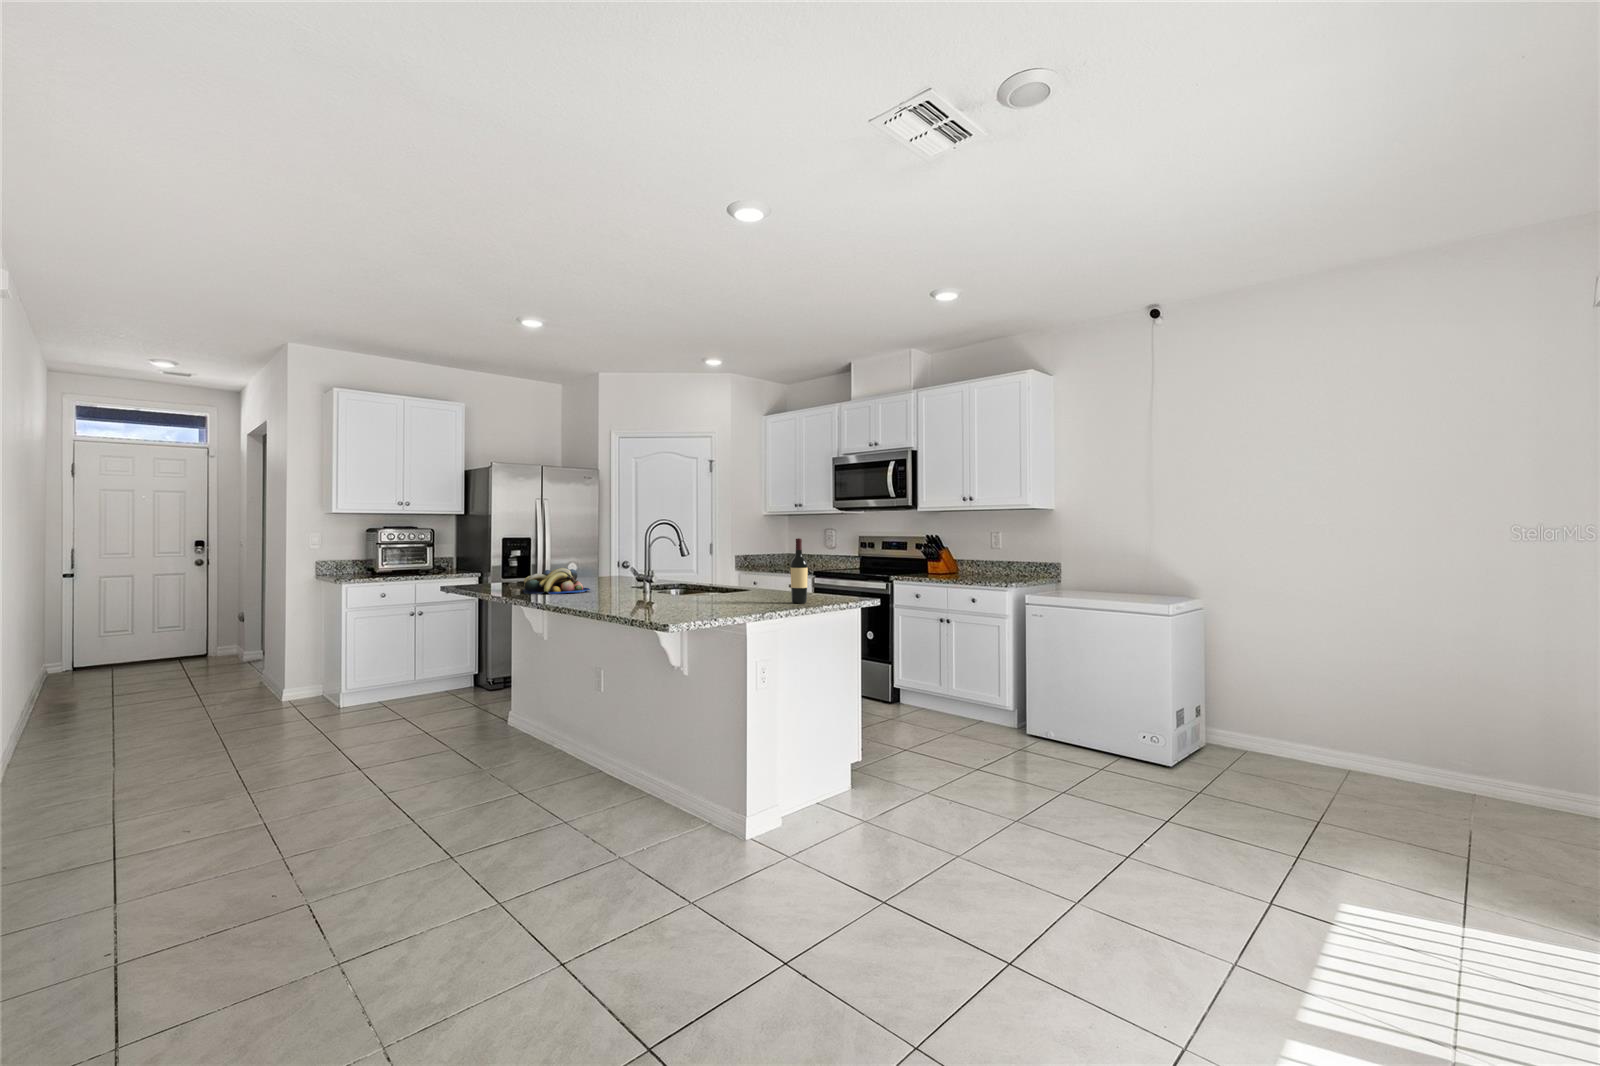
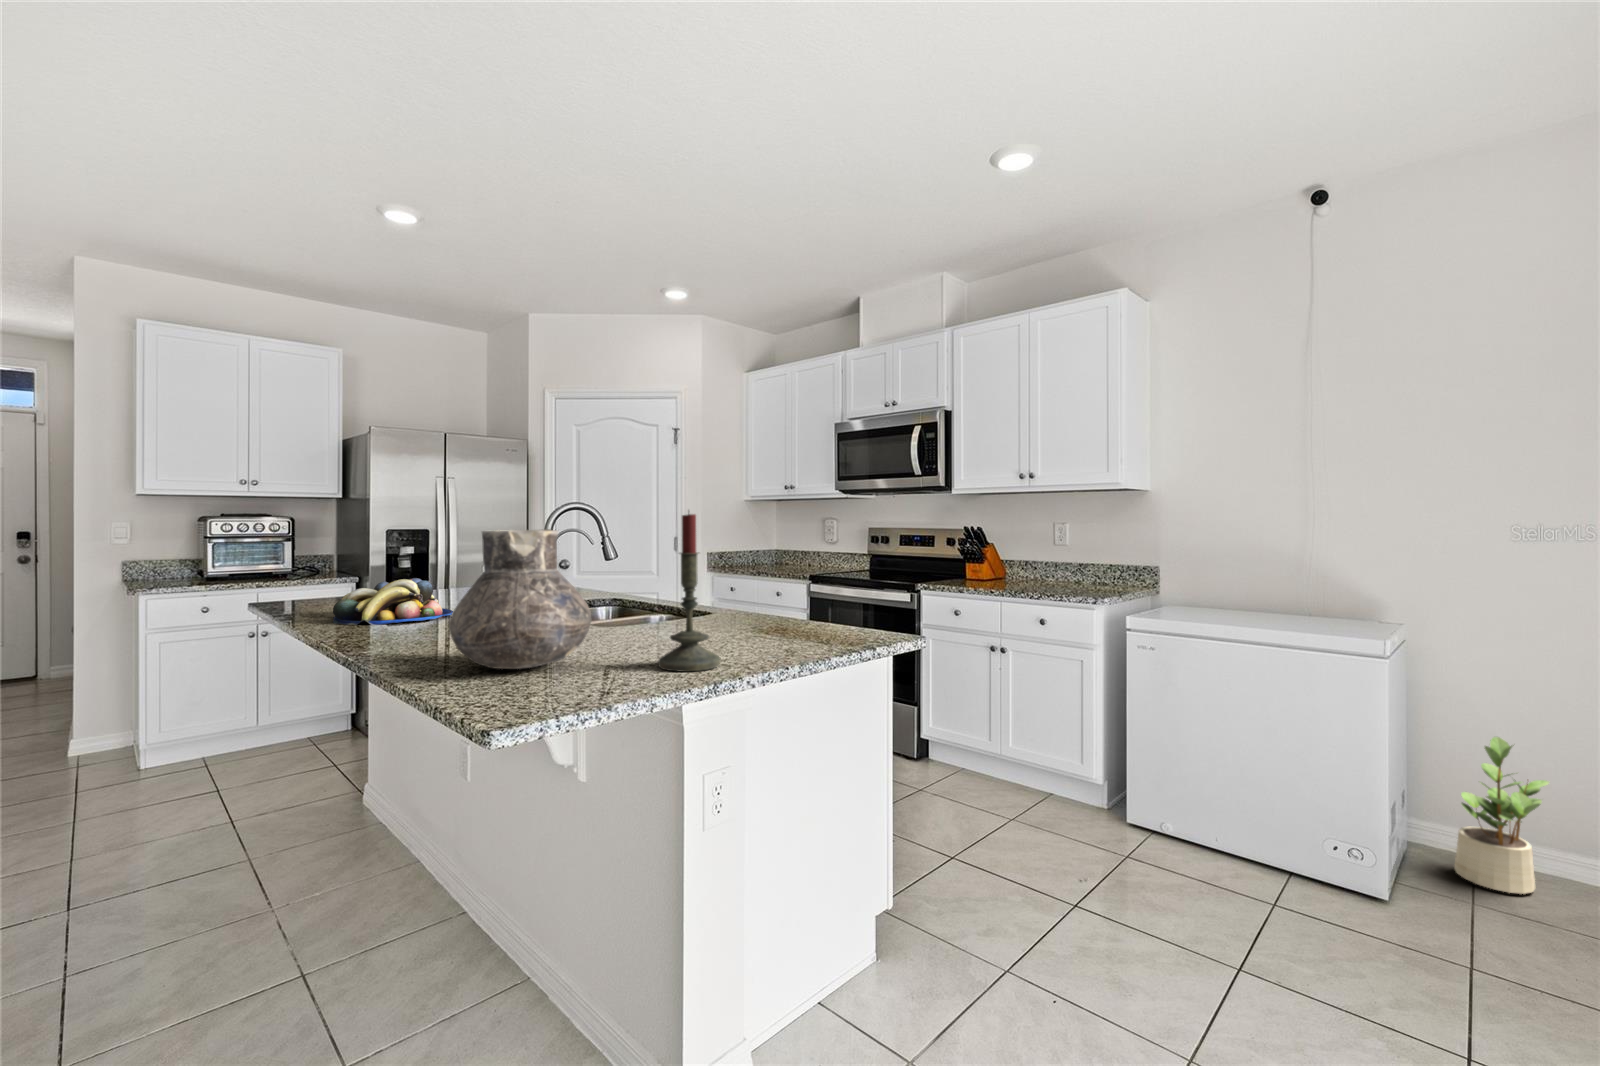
candle: none [732,526,764,609] -> present [659,514,720,672]
vase: none [627,537,696,608] -> present [449,529,591,669]
wine bottle: present [791,538,808,603] -> none [773,533,804,649]
potted plant: none [1225,667,1279,764] -> present [1454,737,1549,894]

